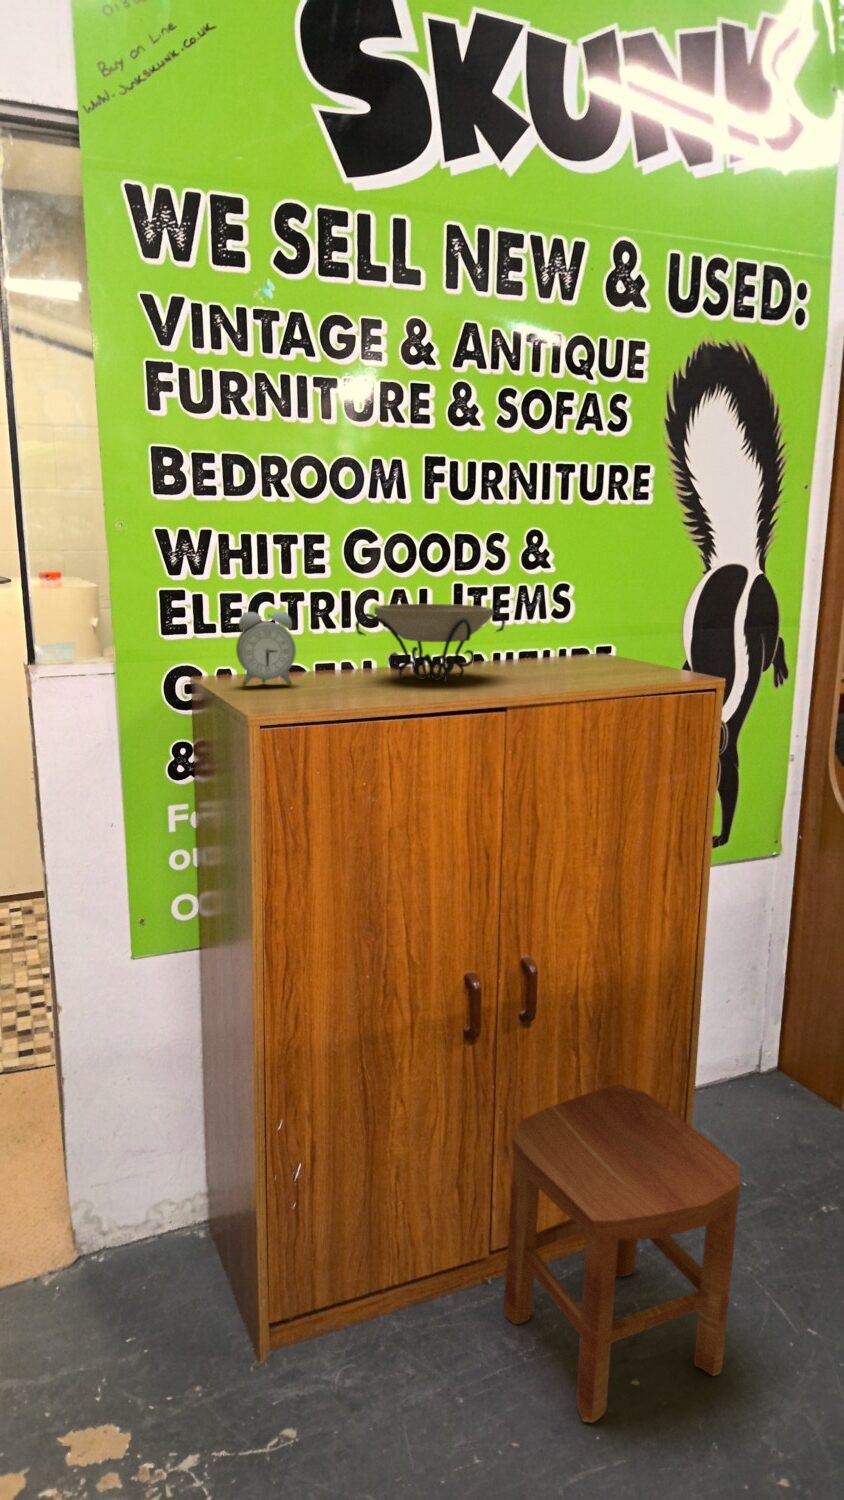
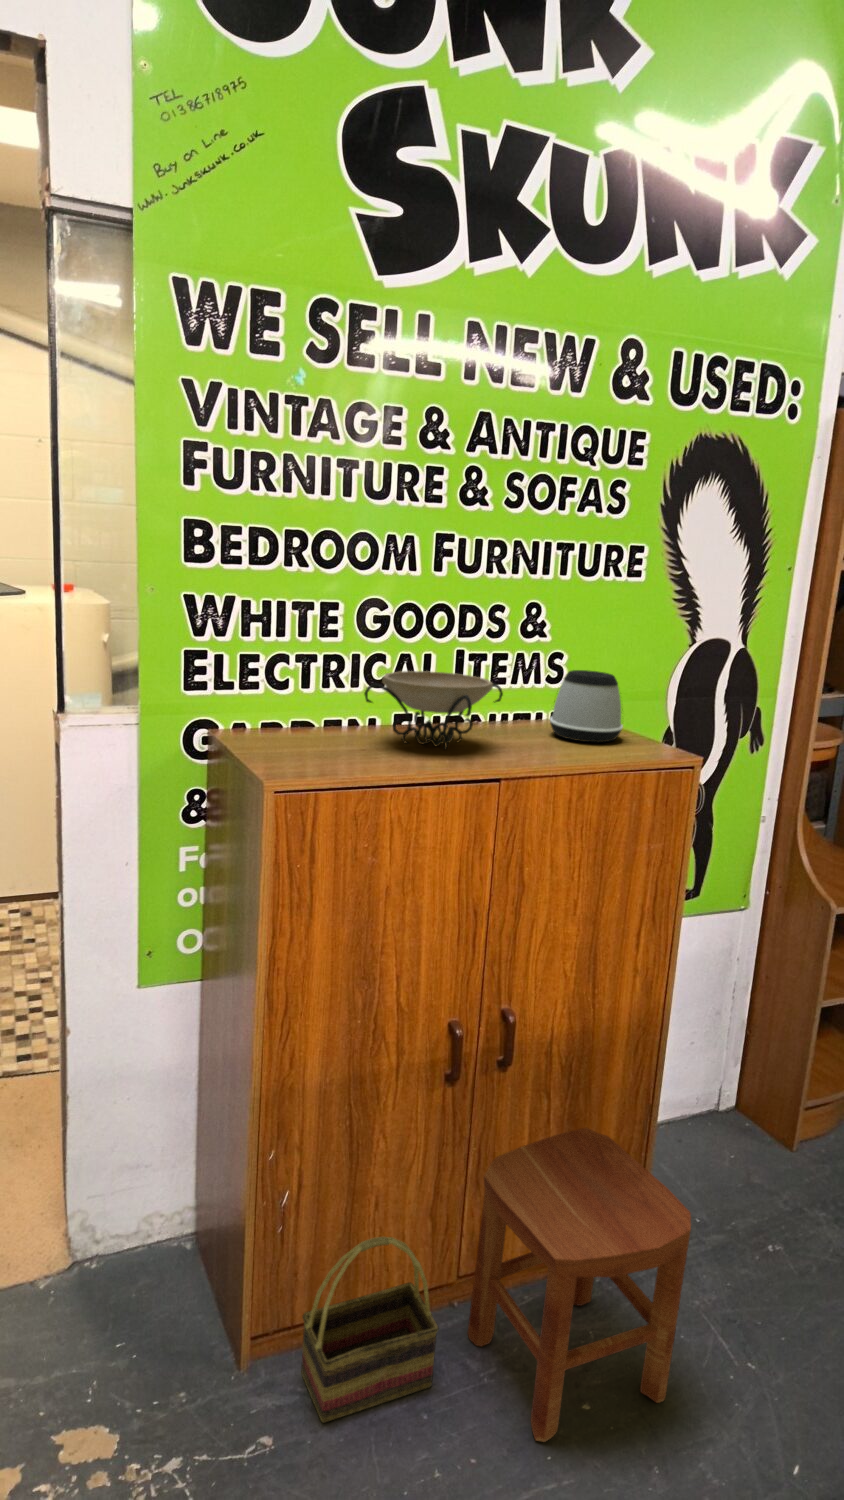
speaker: none [557,597,636,671] -> present [550,670,623,742]
alarm clock: present [236,612,296,686] -> none [252,677,308,746]
basket: none [323,1208,472,1412] -> present [301,1237,439,1423]

